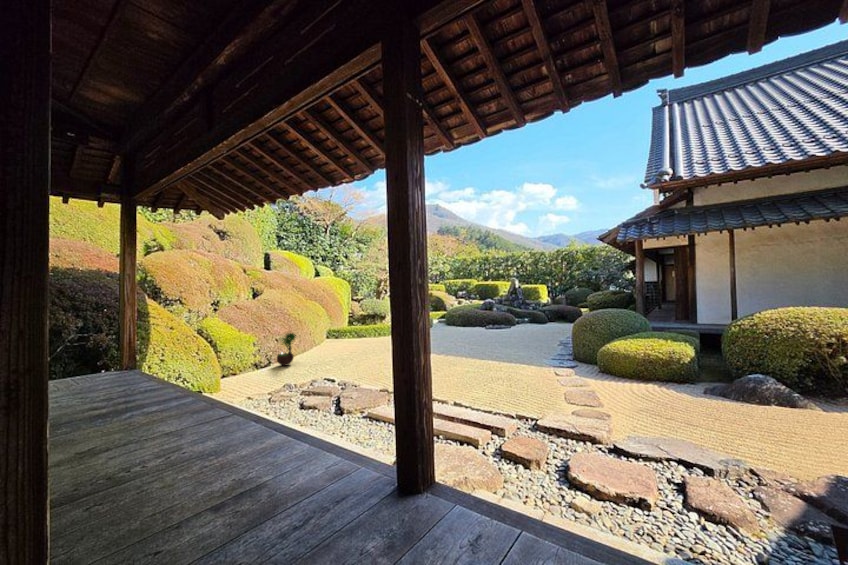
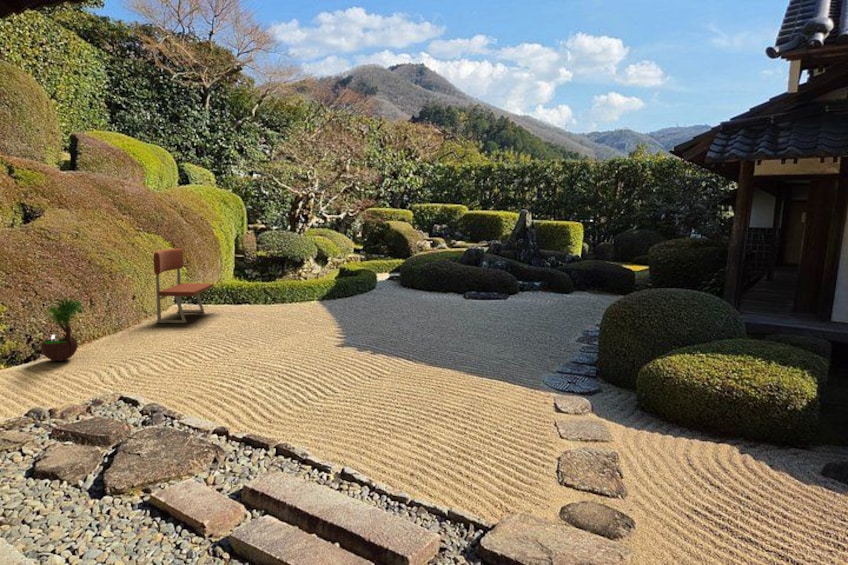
bench: none [321,308,348,348] -> present [154,248,213,323]

